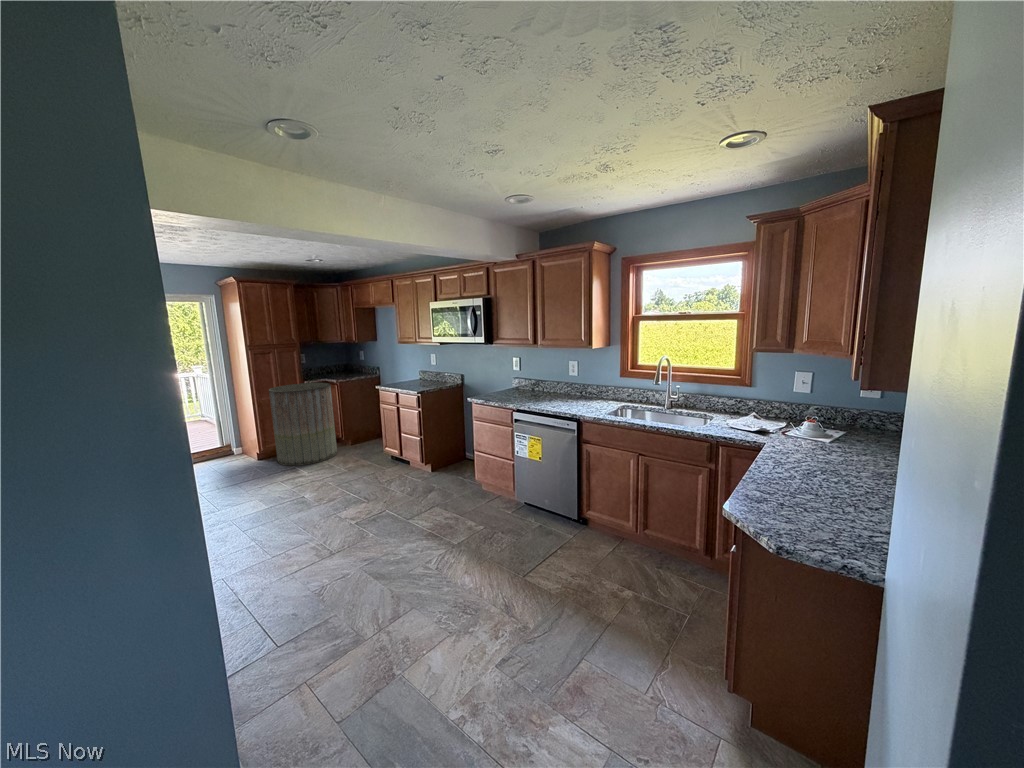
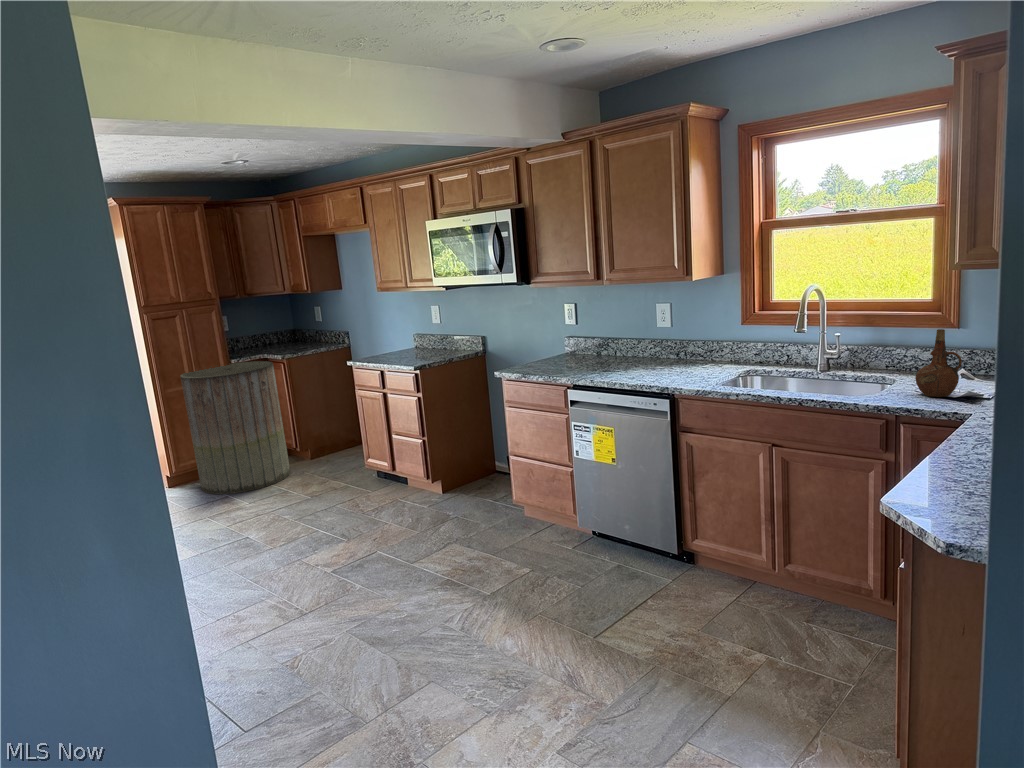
ceramic pitcher: none [728,388,757,430] -> present [916,329,962,397]

